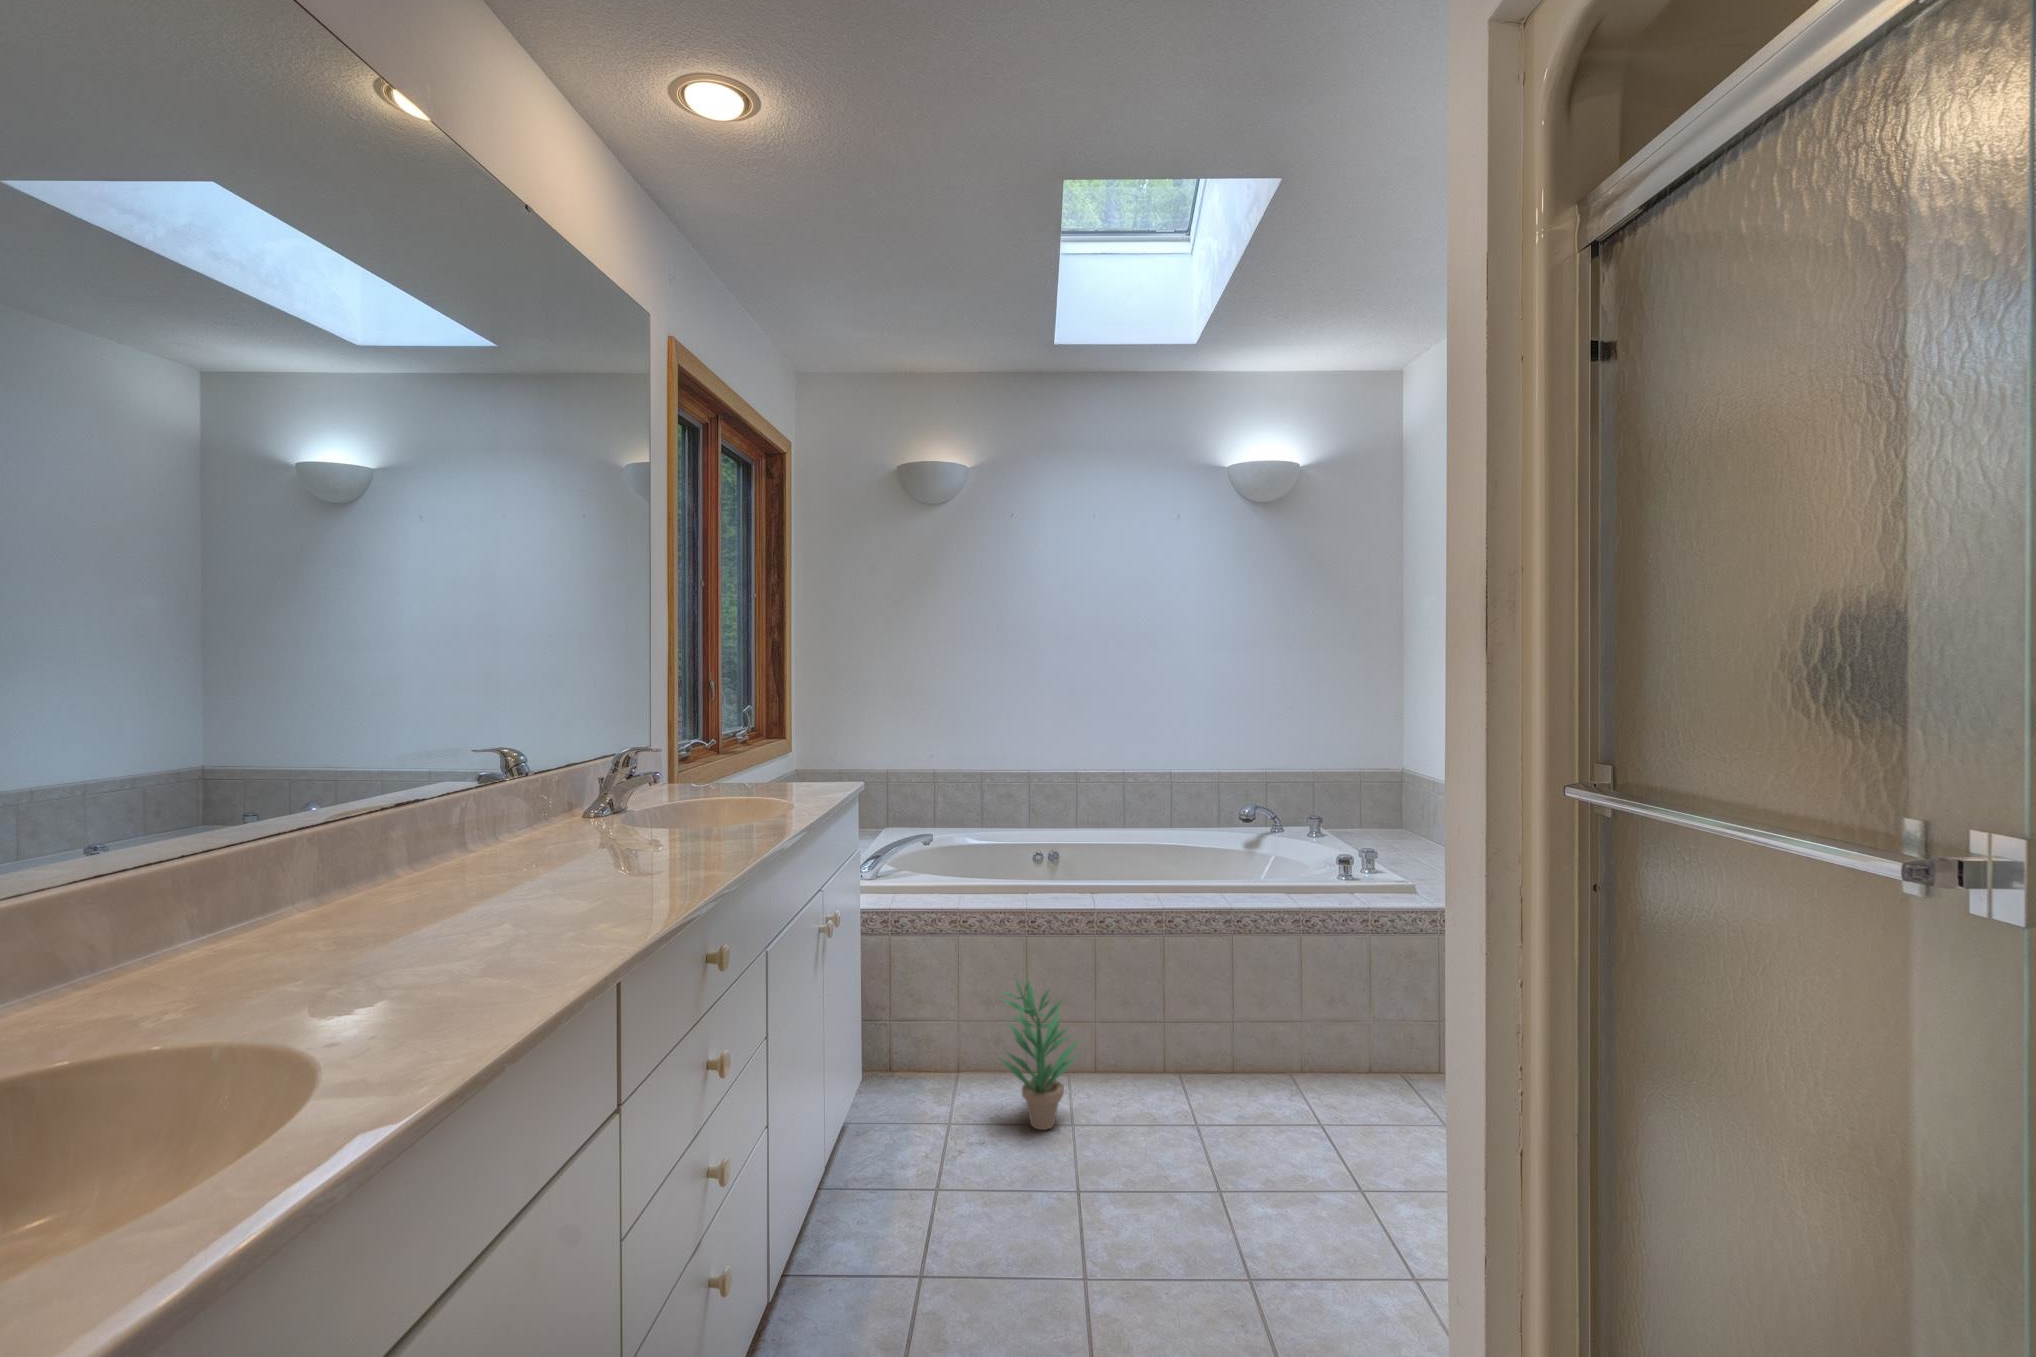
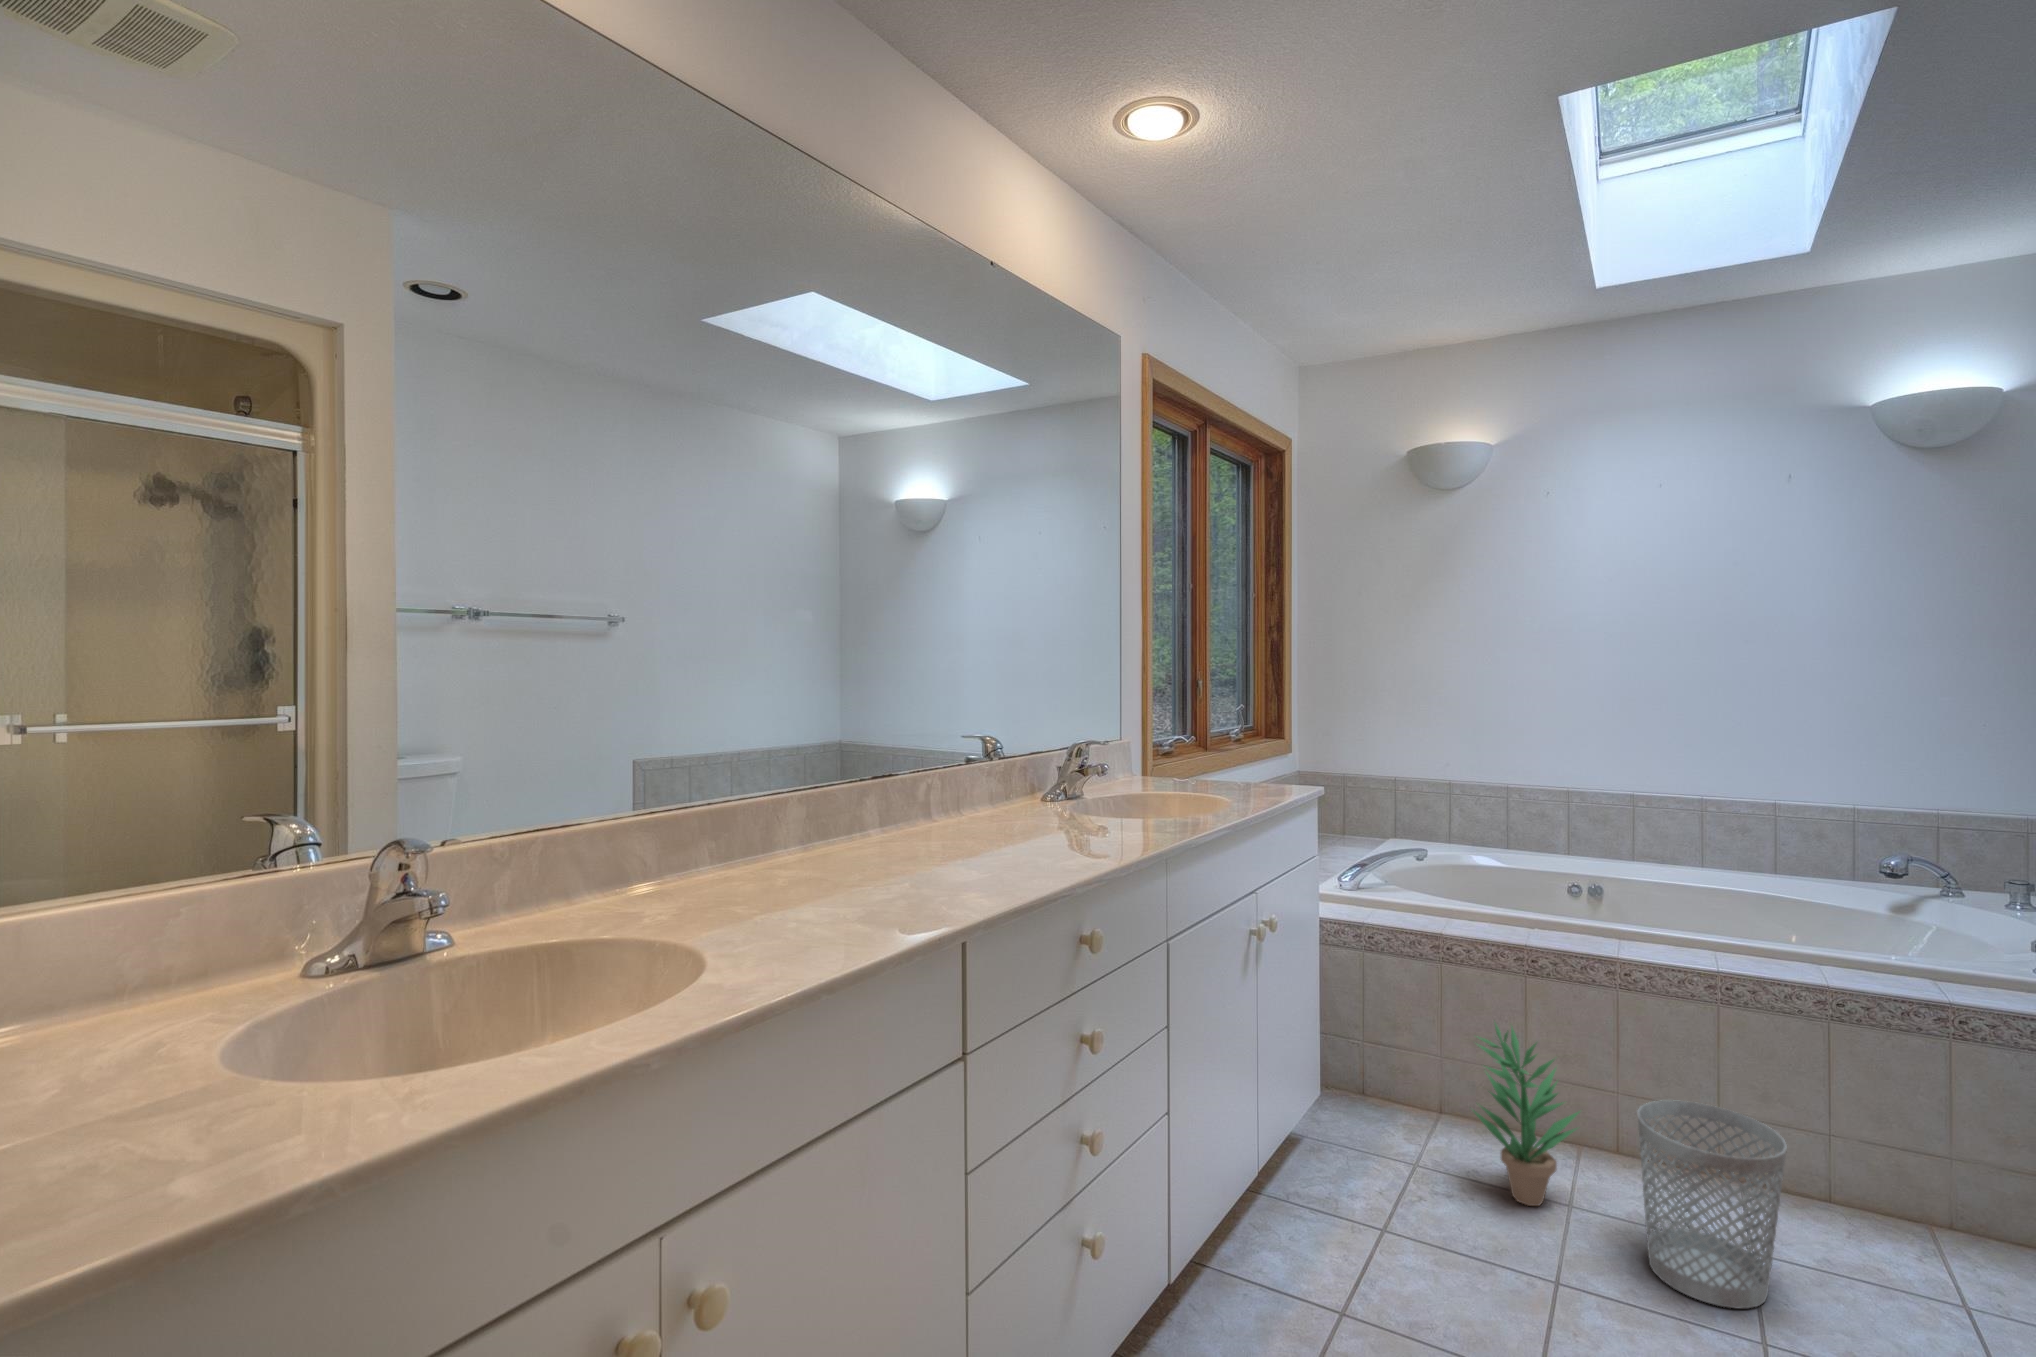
wastebasket: none [1127,1013,1225,1172] -> present [1638,1100,1787,1308]

